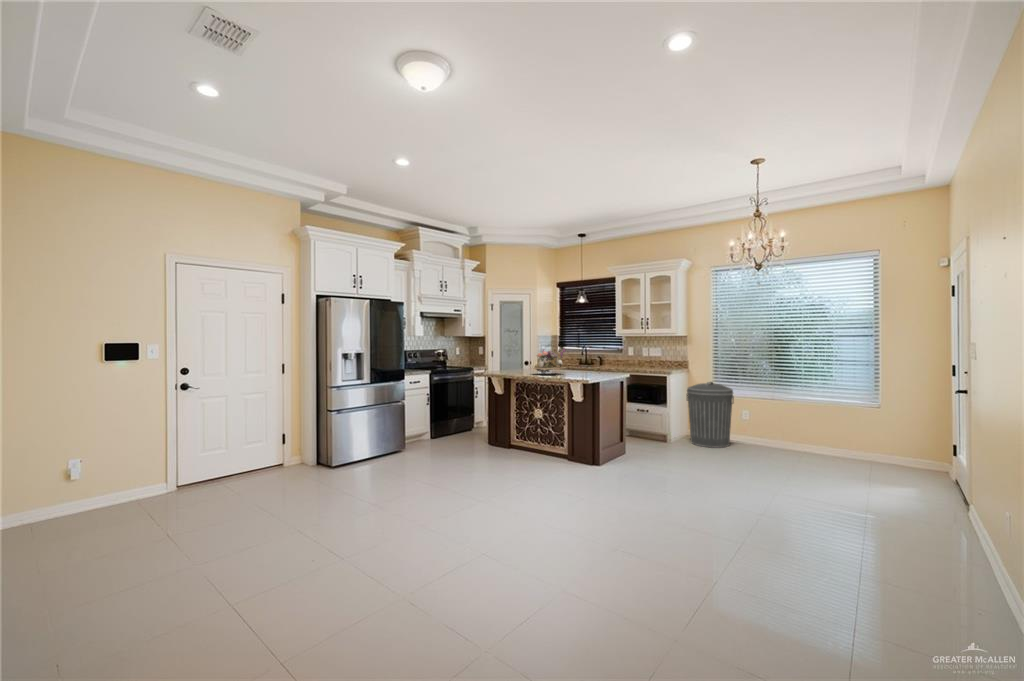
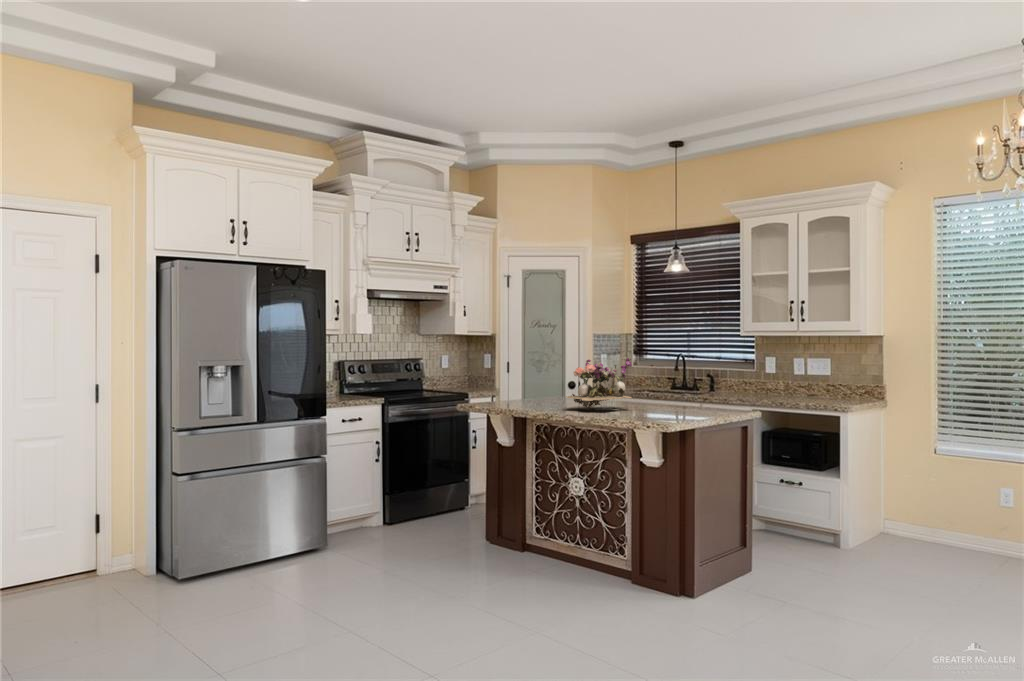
trash can: present [687,382,734,448] -> none [881,427,982,563]

